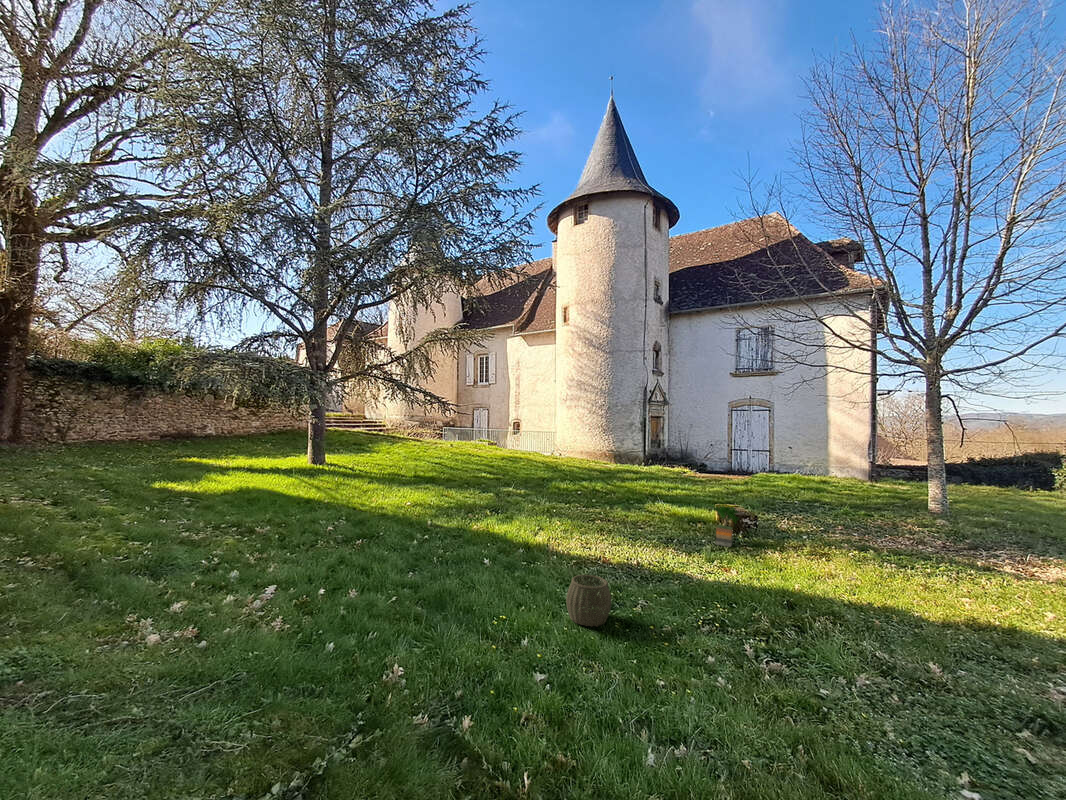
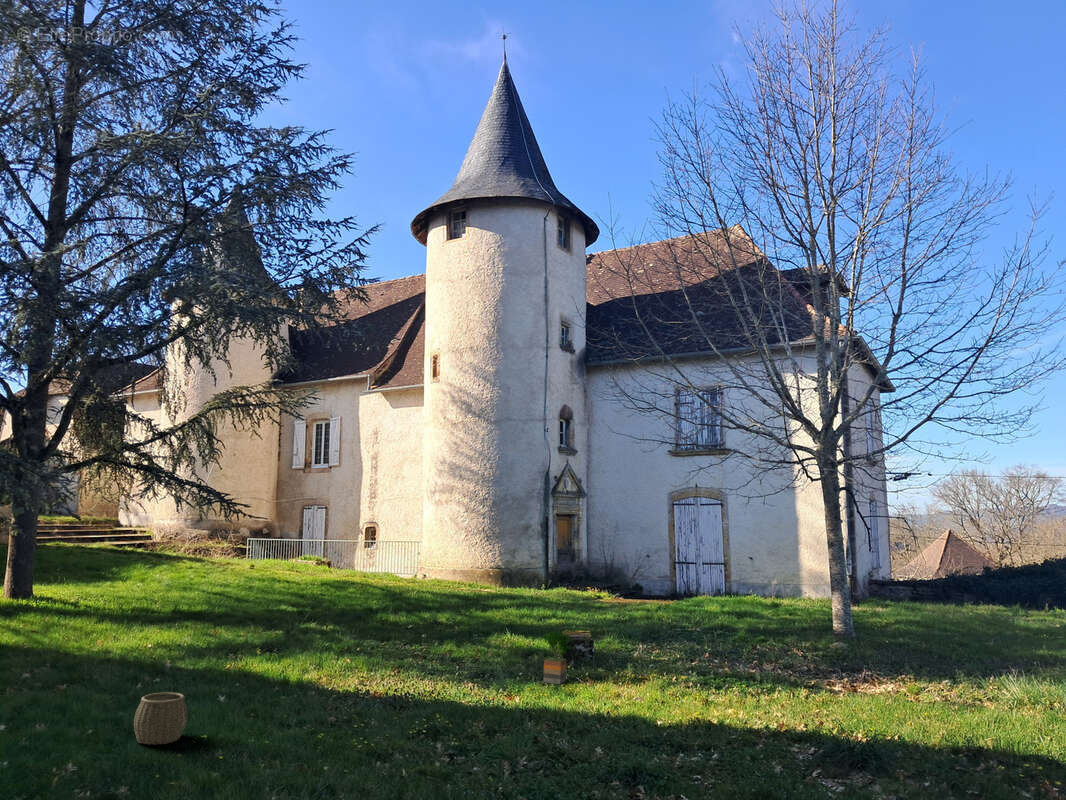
woven basket: present [566,575,611,626] -> present [134,692,187,745]

